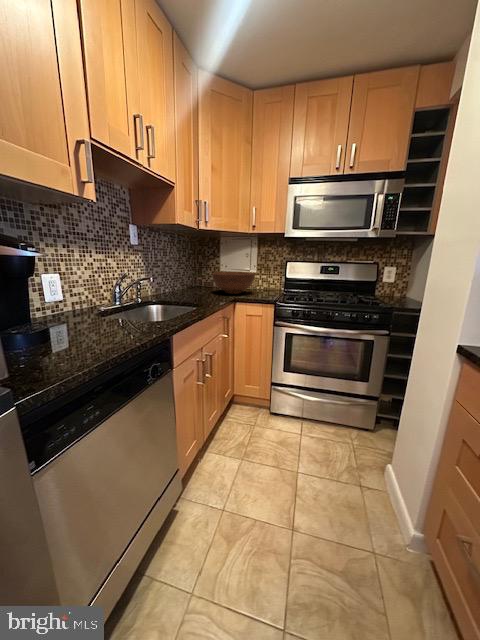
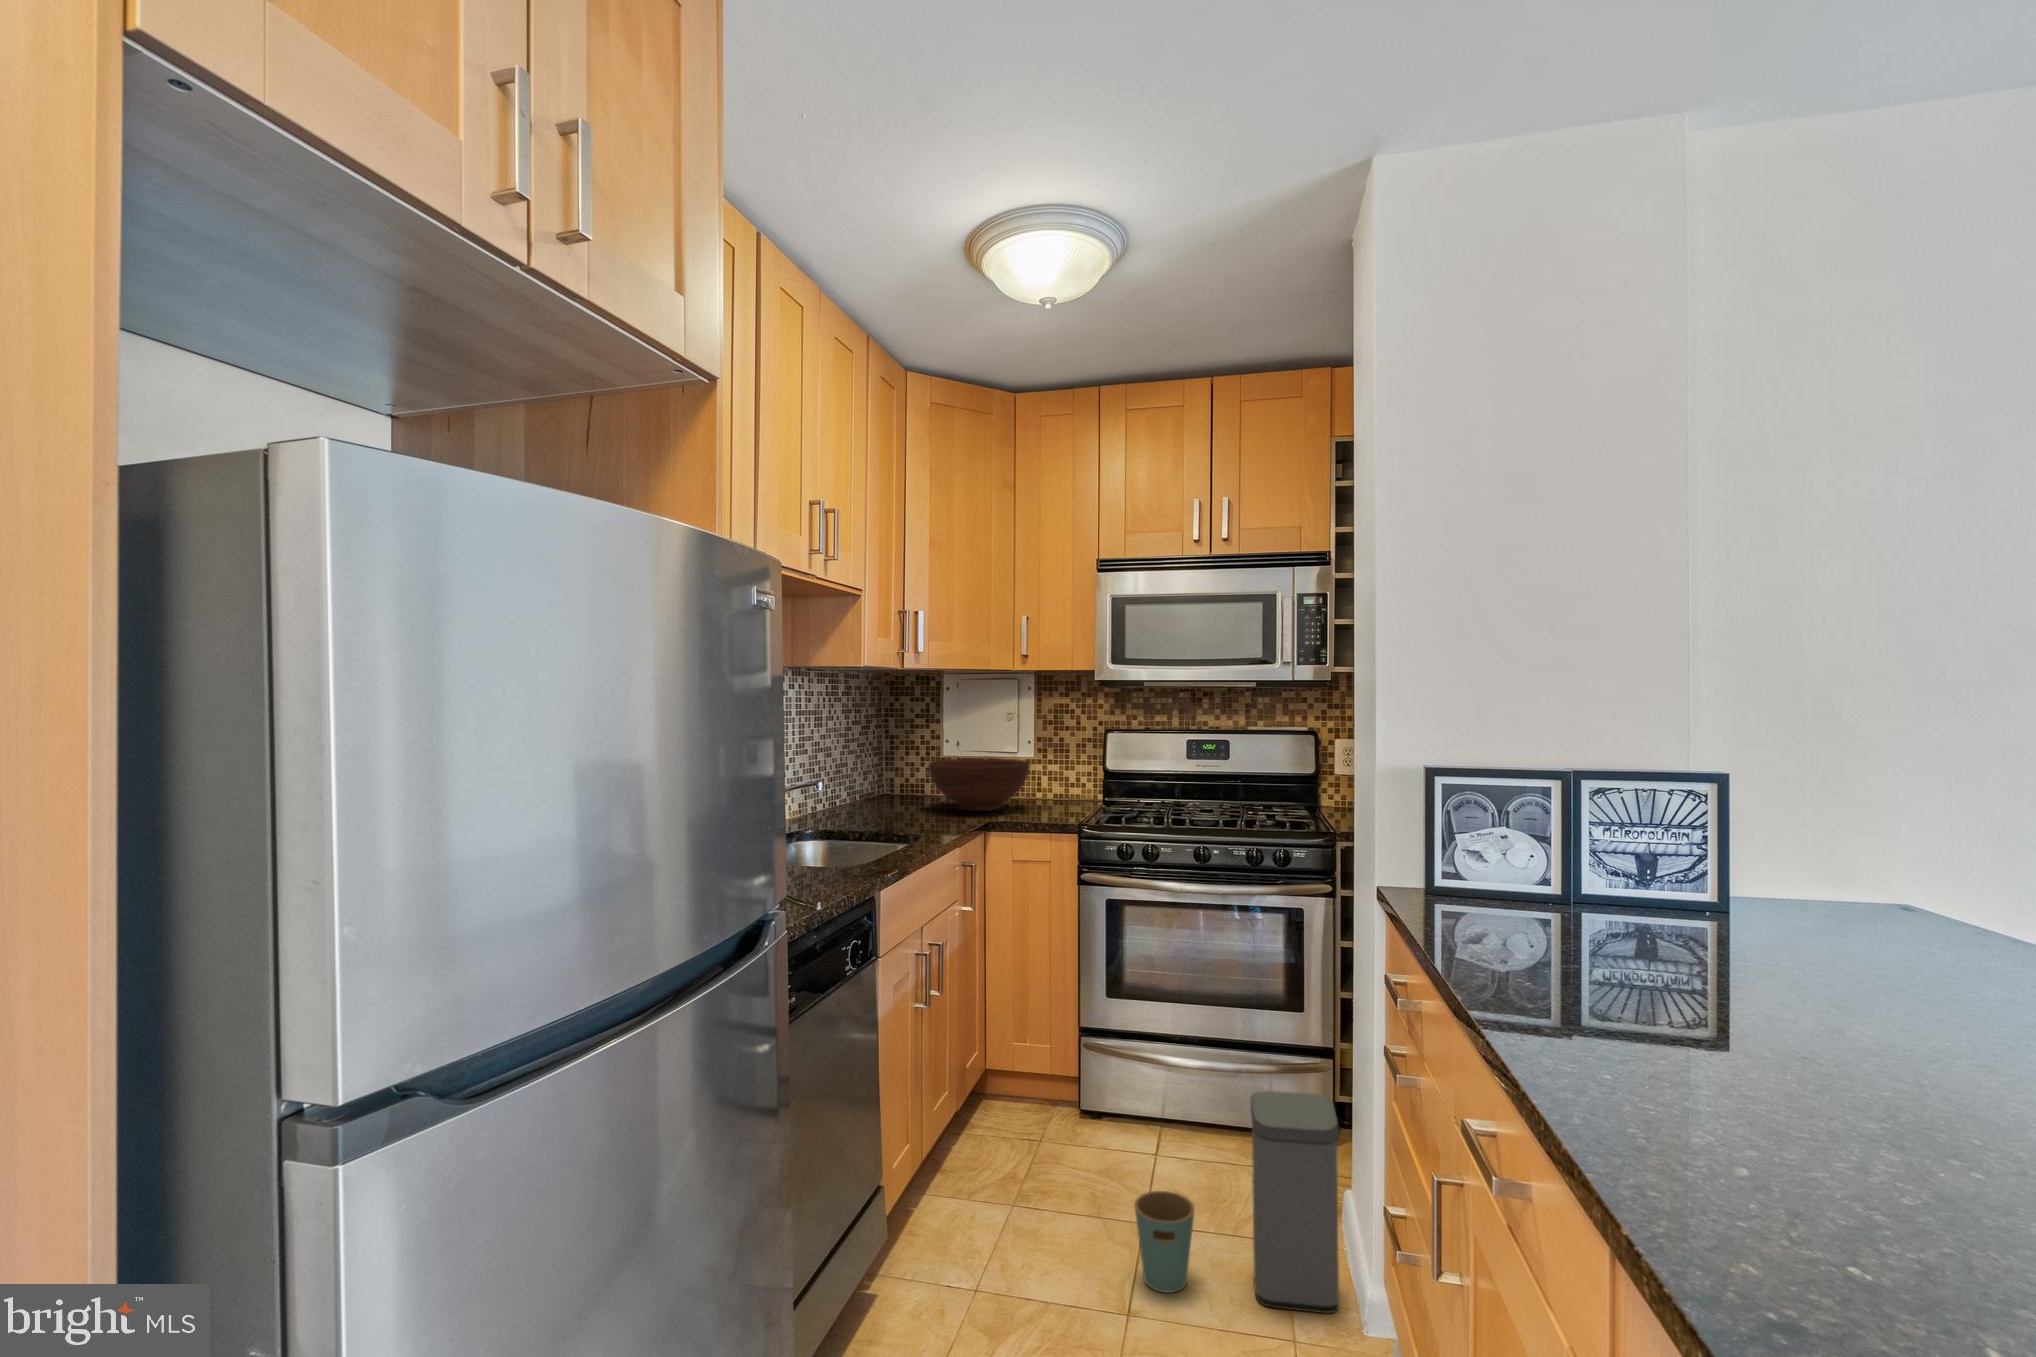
trash can: none [298,437,412,542] -> present [1134,1091,1339,1313]

